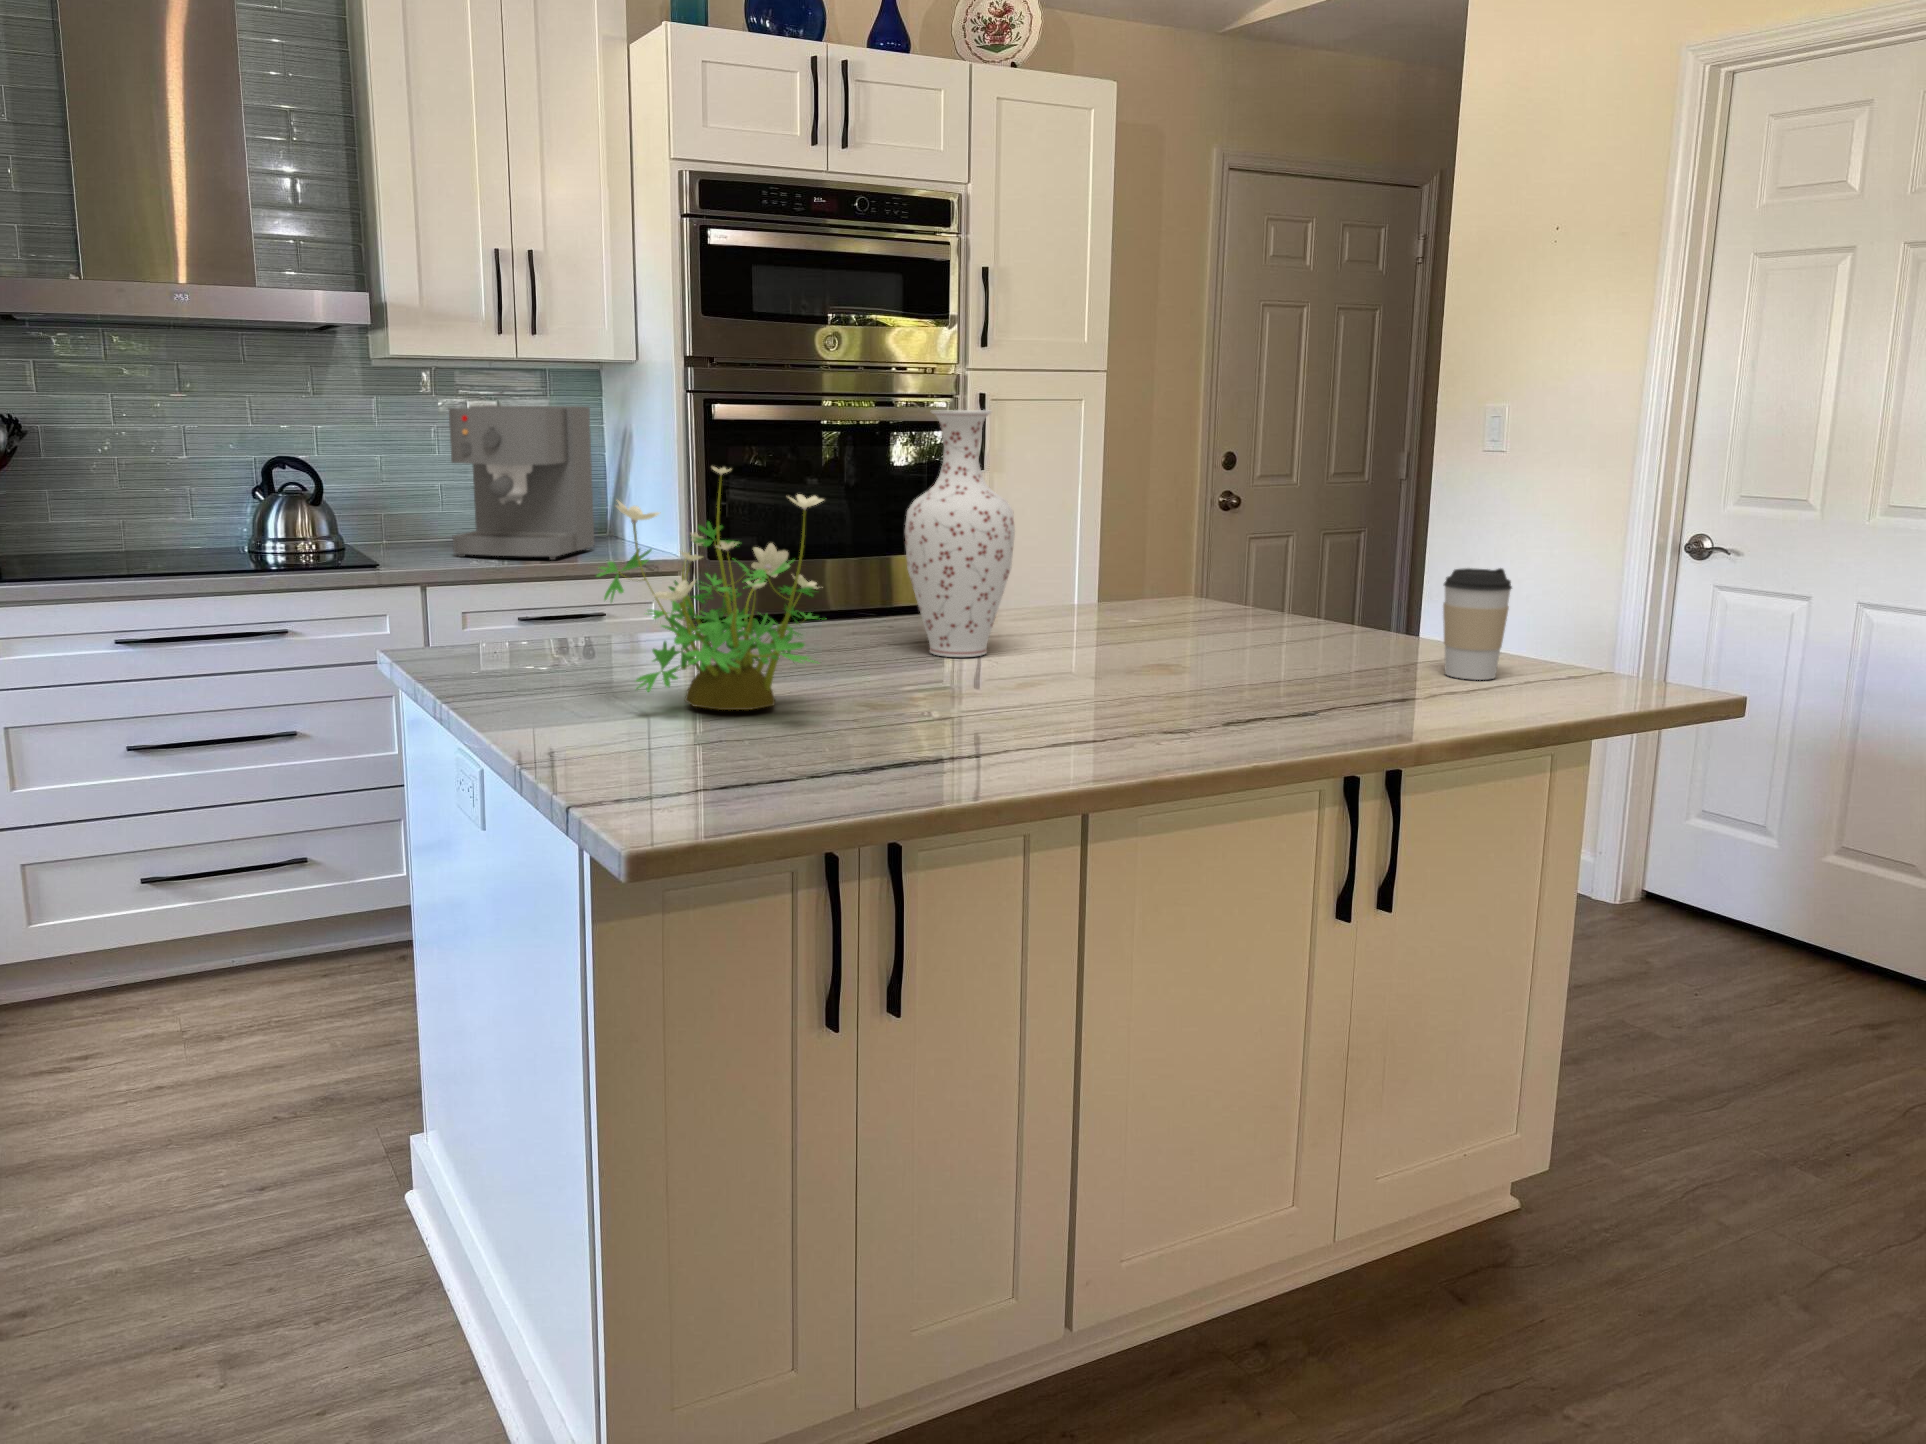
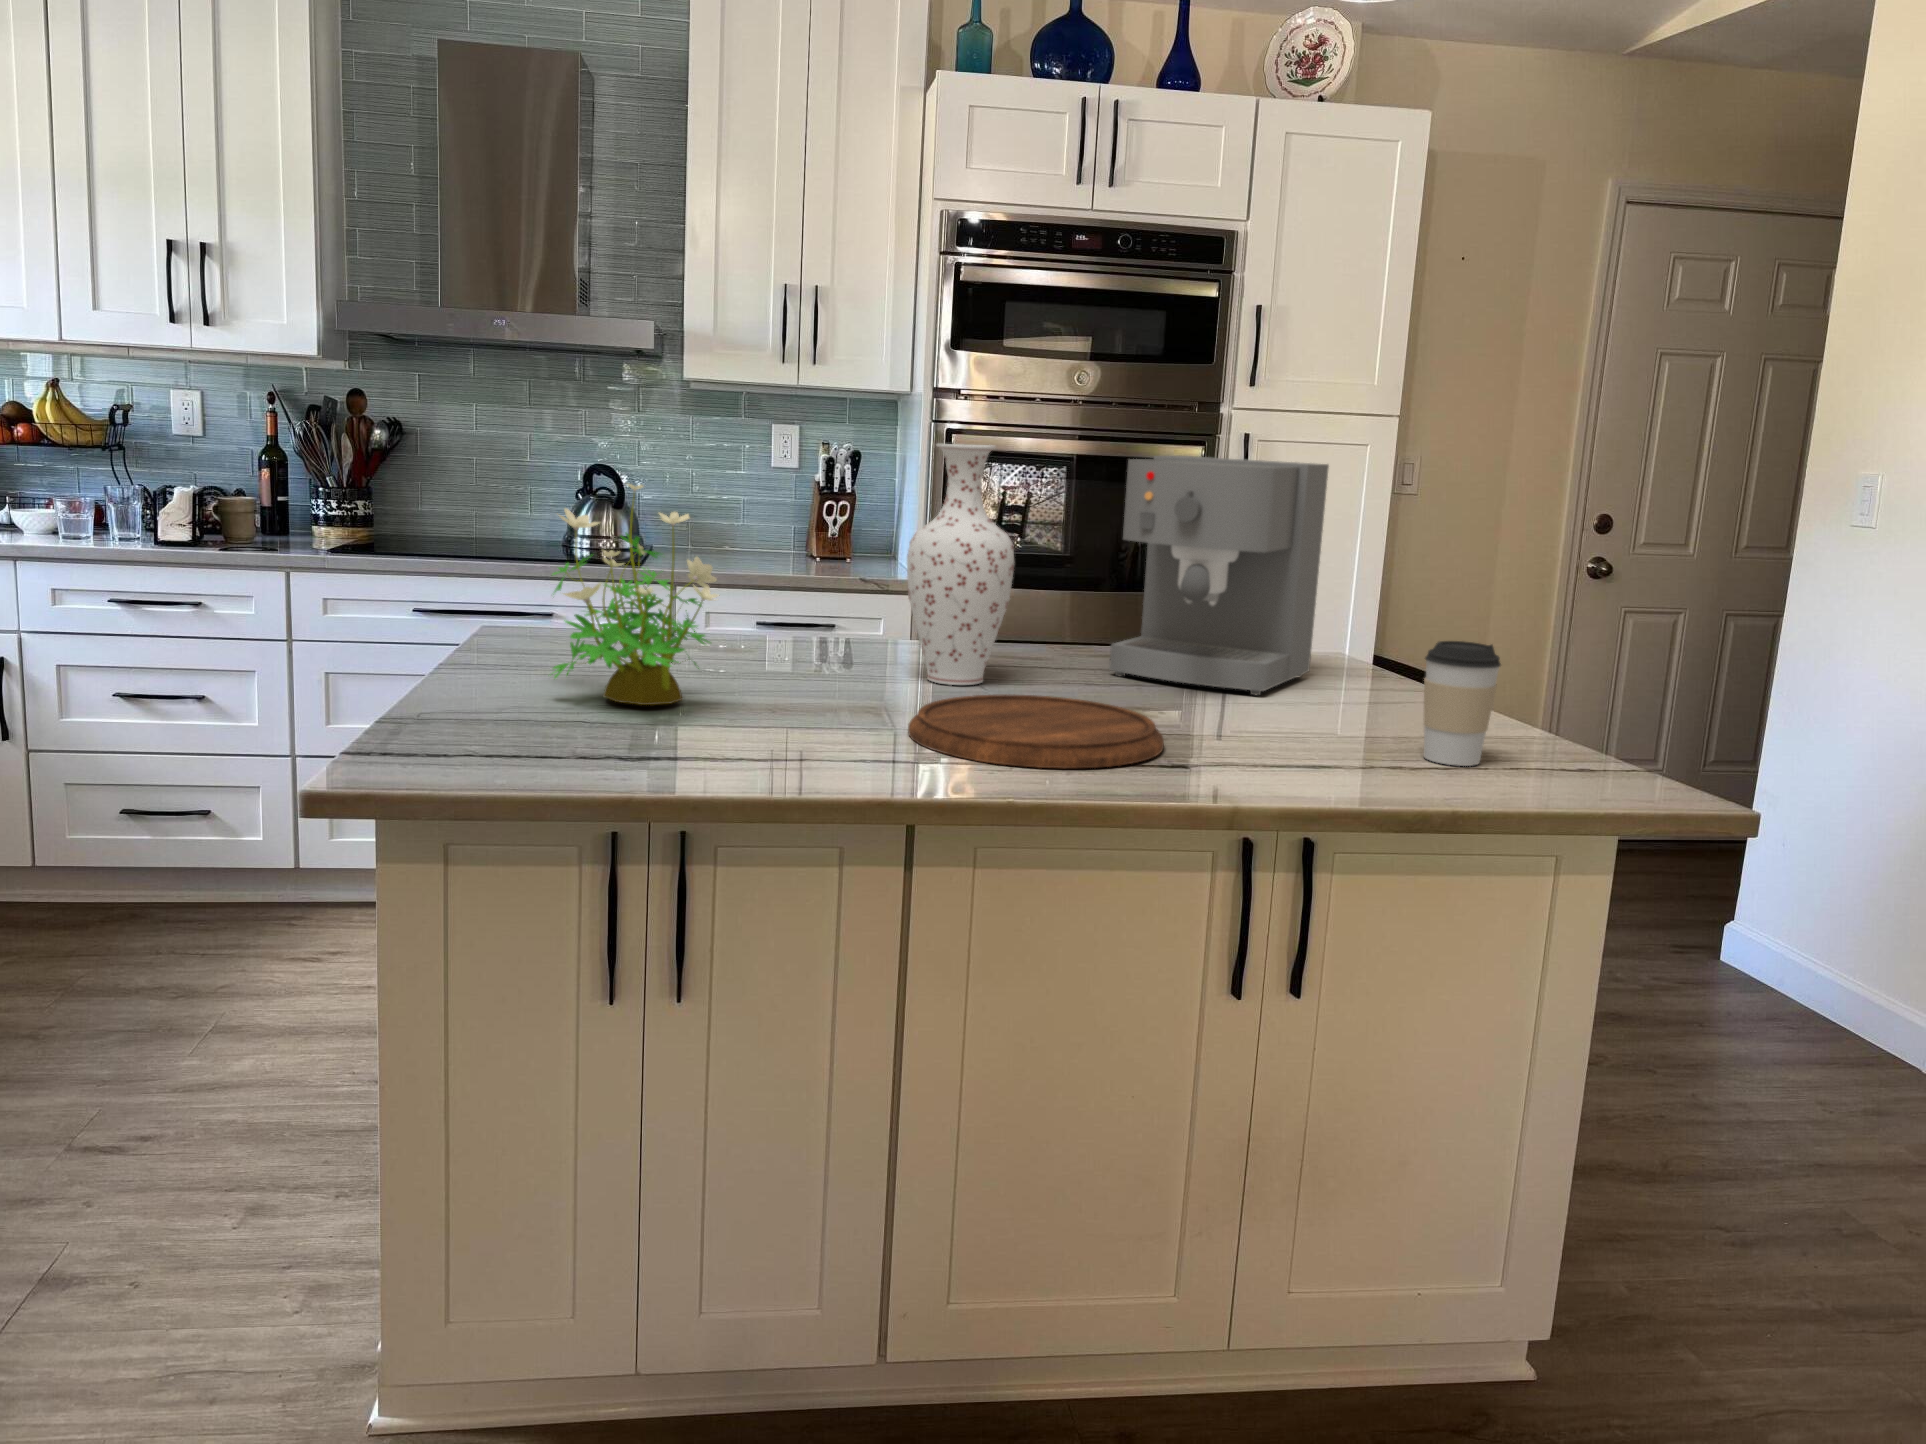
coffee maker: present [449,405,594,560] -> present [1109,456,1329,695]
cutting board: none [1018,656,1274,725] -> present [908,695,1164,768]

